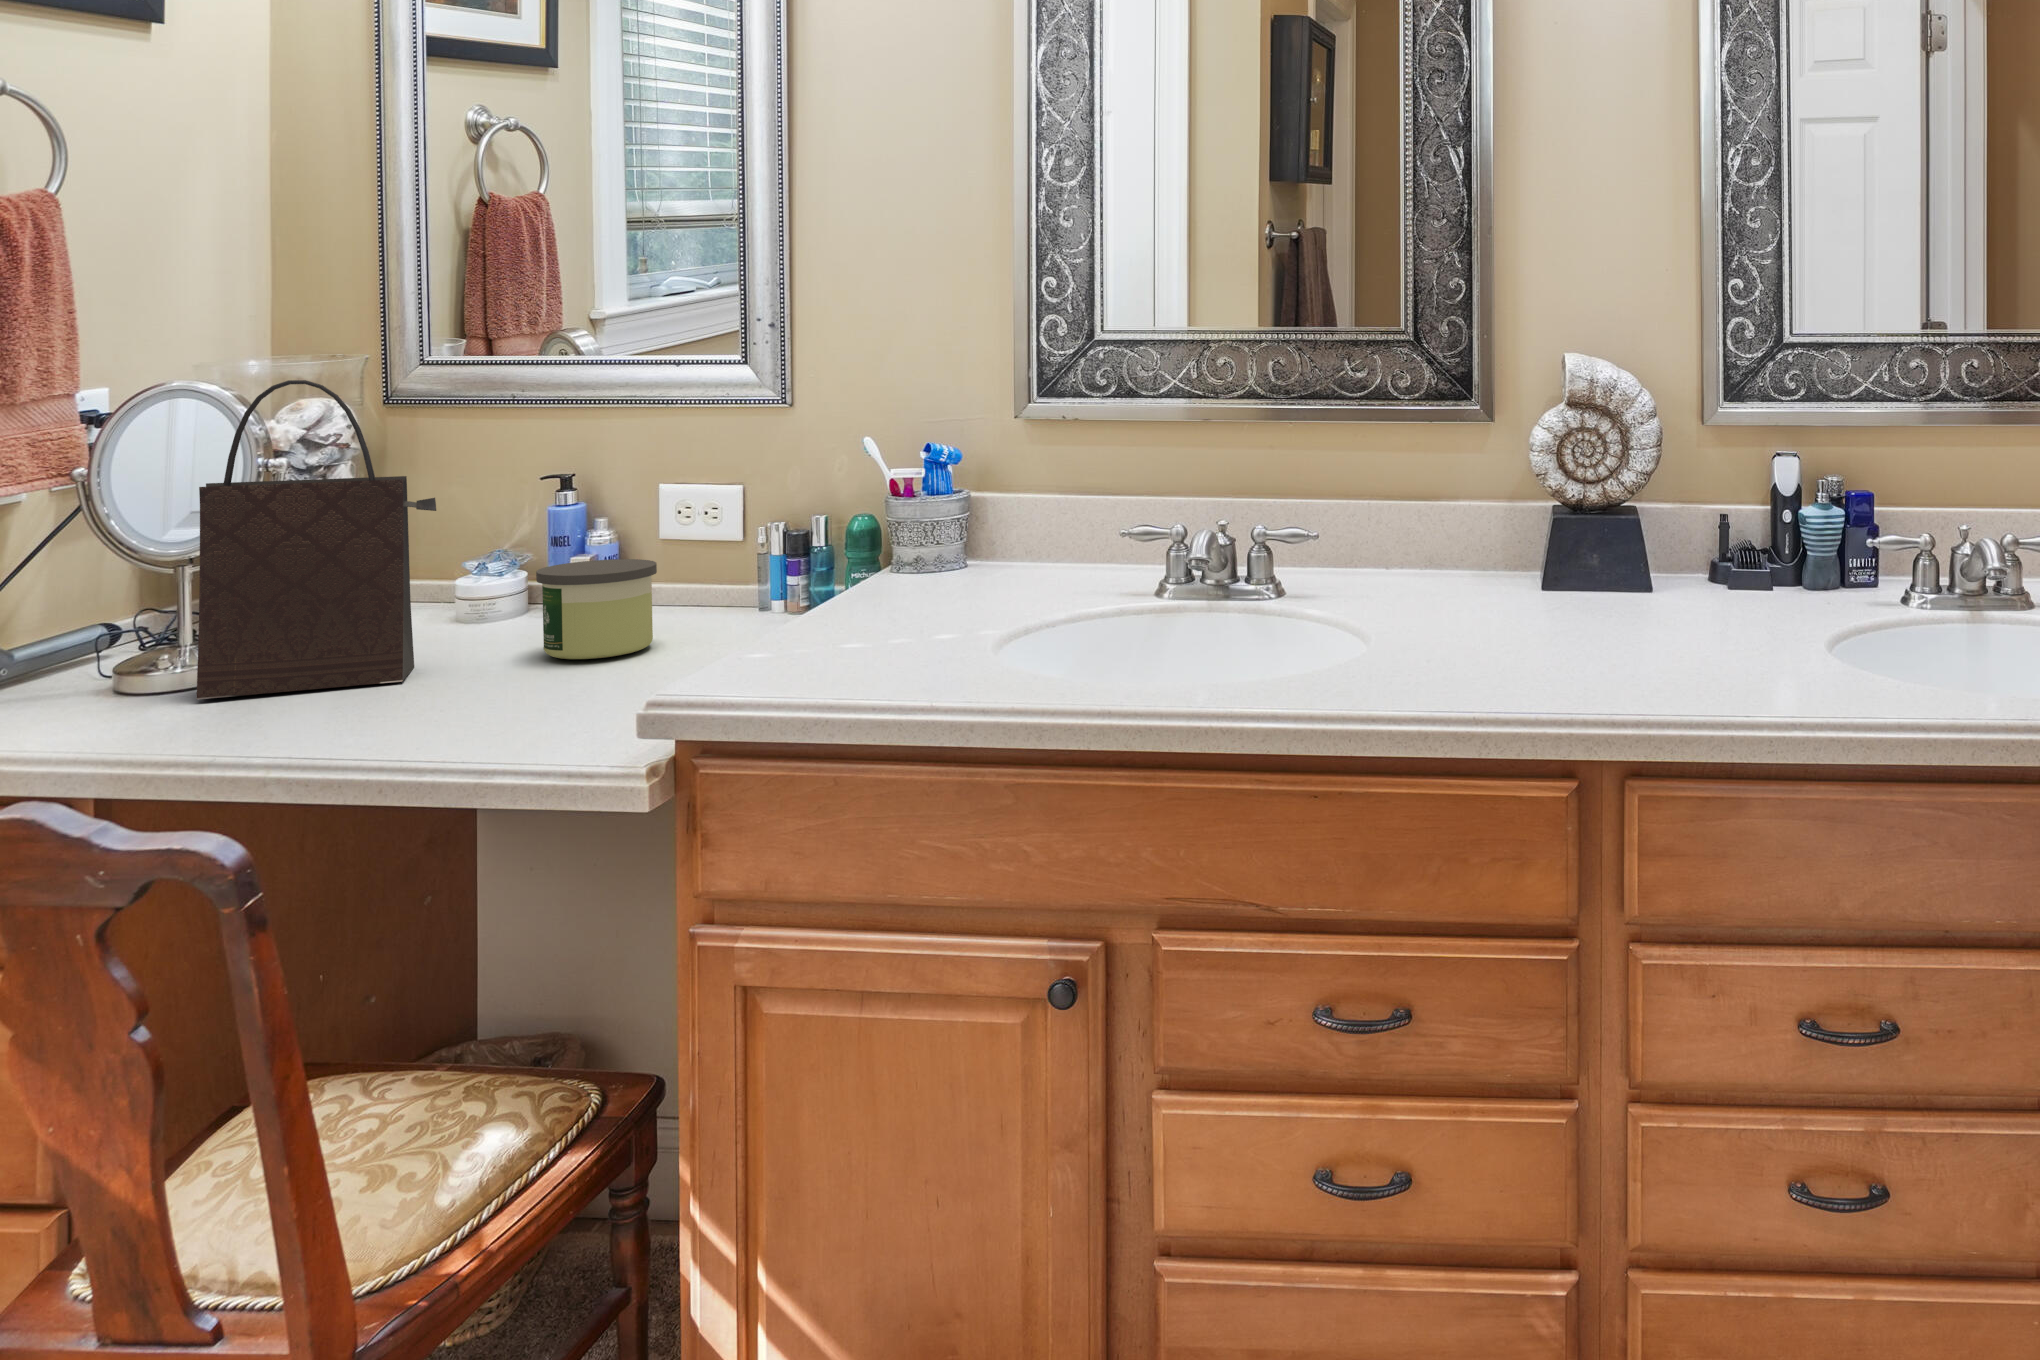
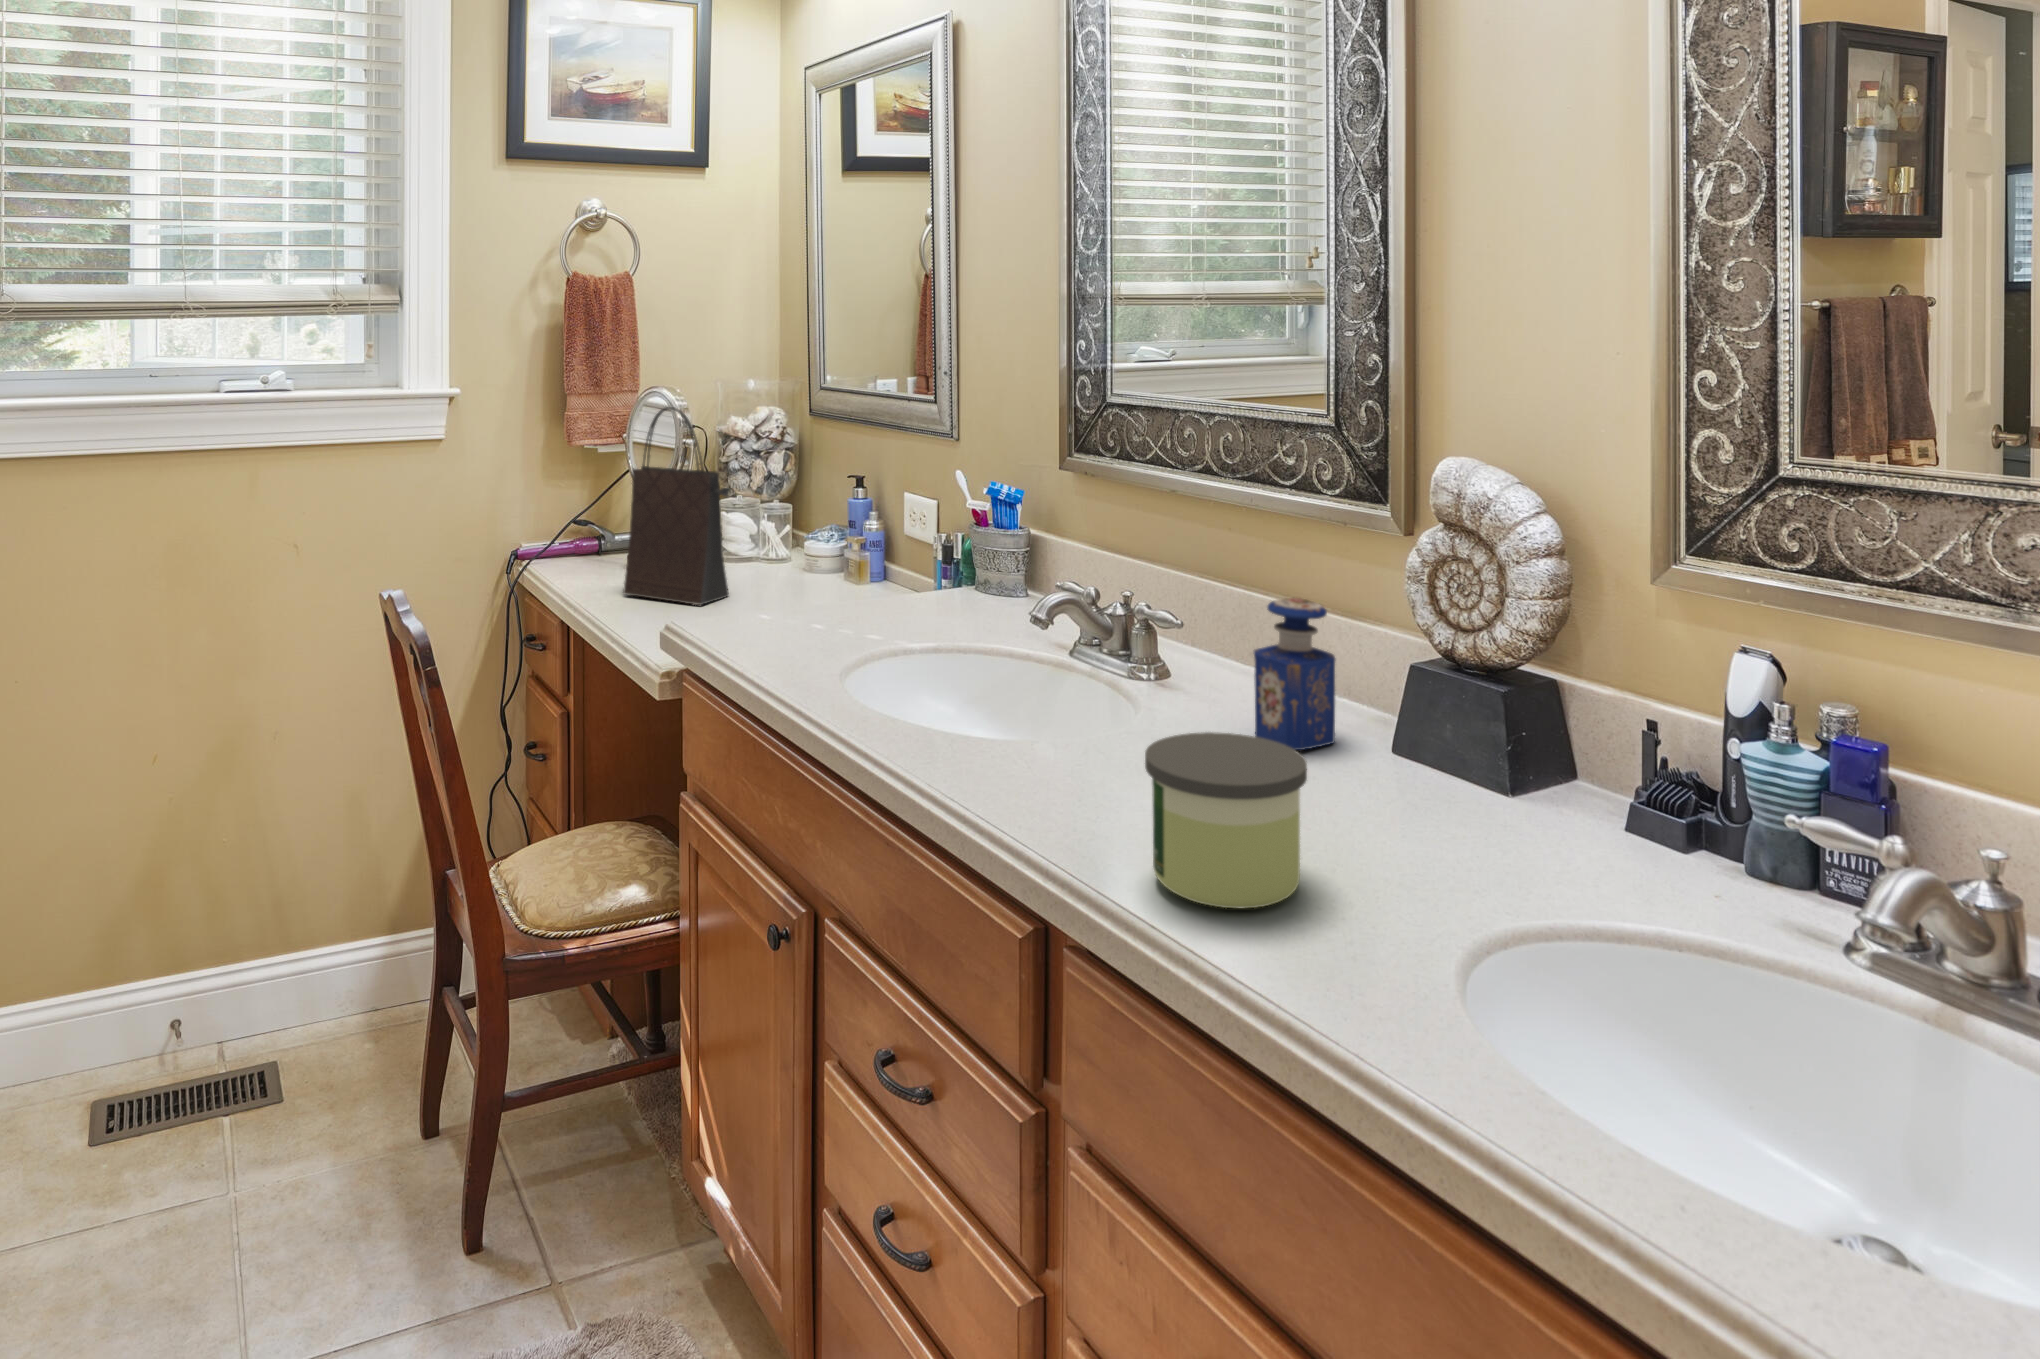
perfume bottle: none [1440,476,1498,599] -> present [1254,598,1335,750]
candle: present [536,559,657,659] -> present [1145,732,1307,908]

